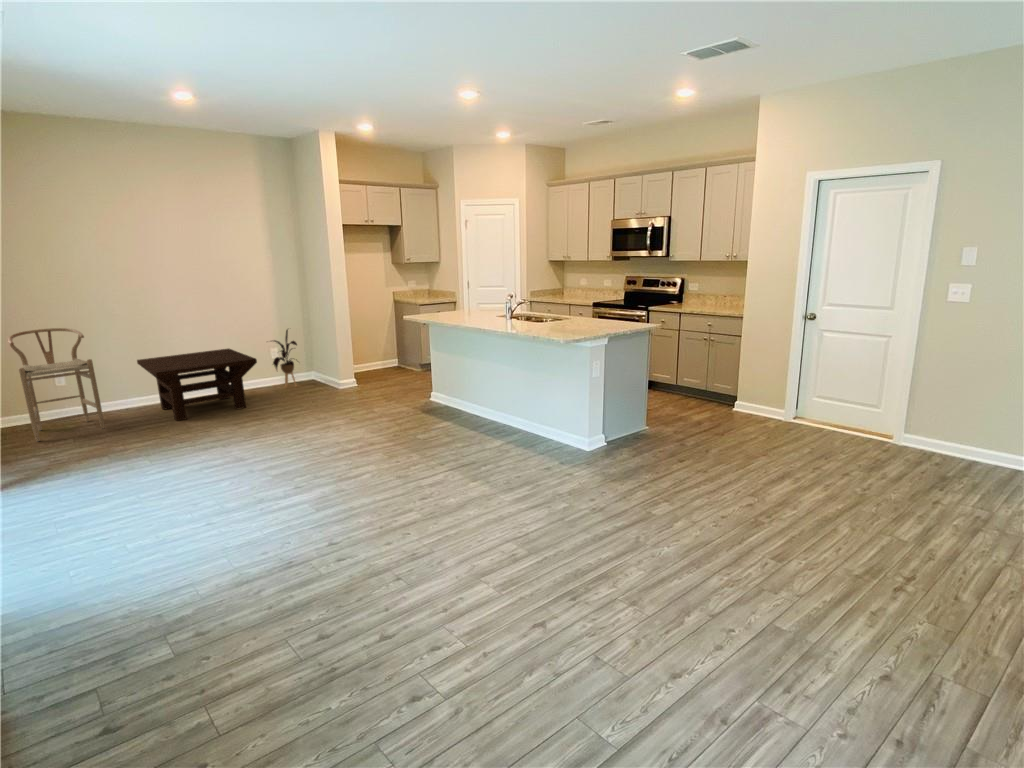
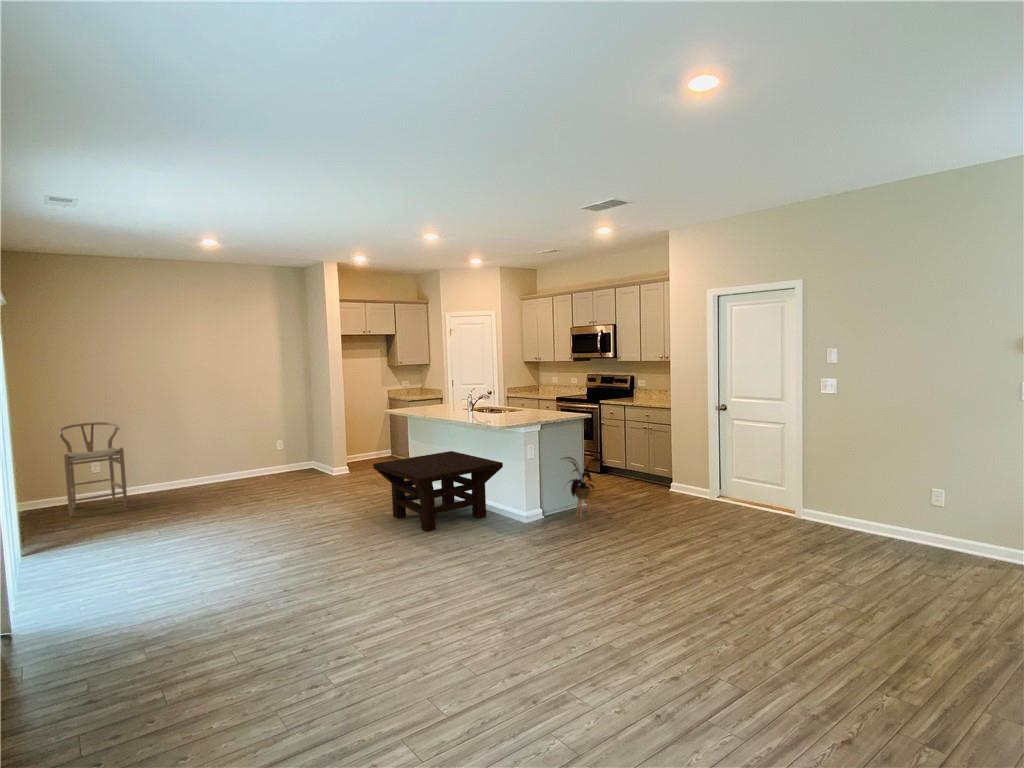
house plant: present [273,330,297,387] -> present [563,447,605,518]
coffee table: present [137,349,257,421] -> present [373,451,503,532]

